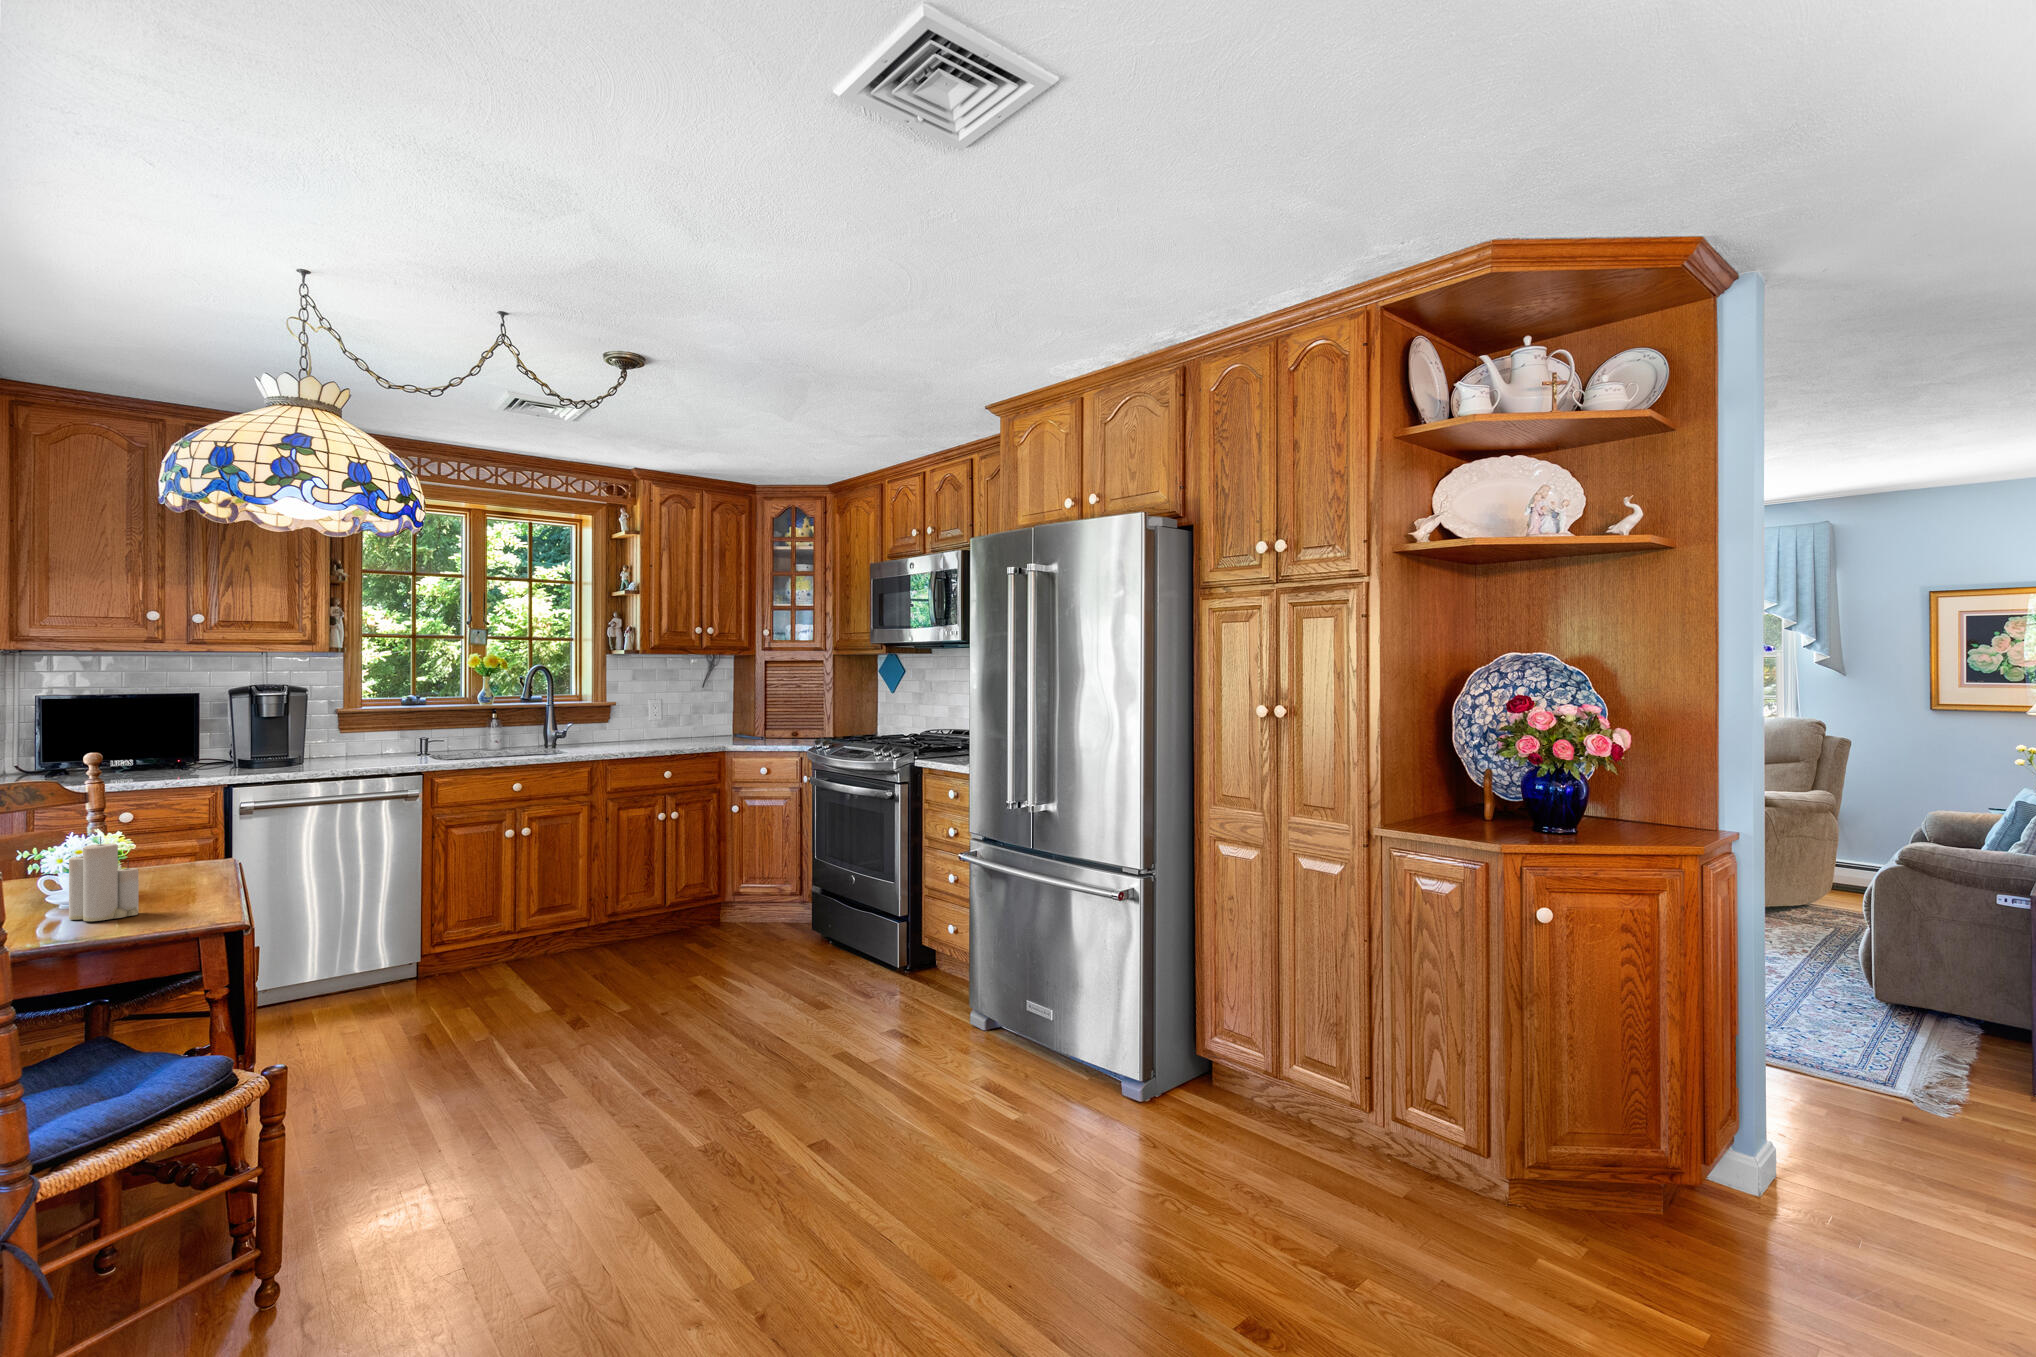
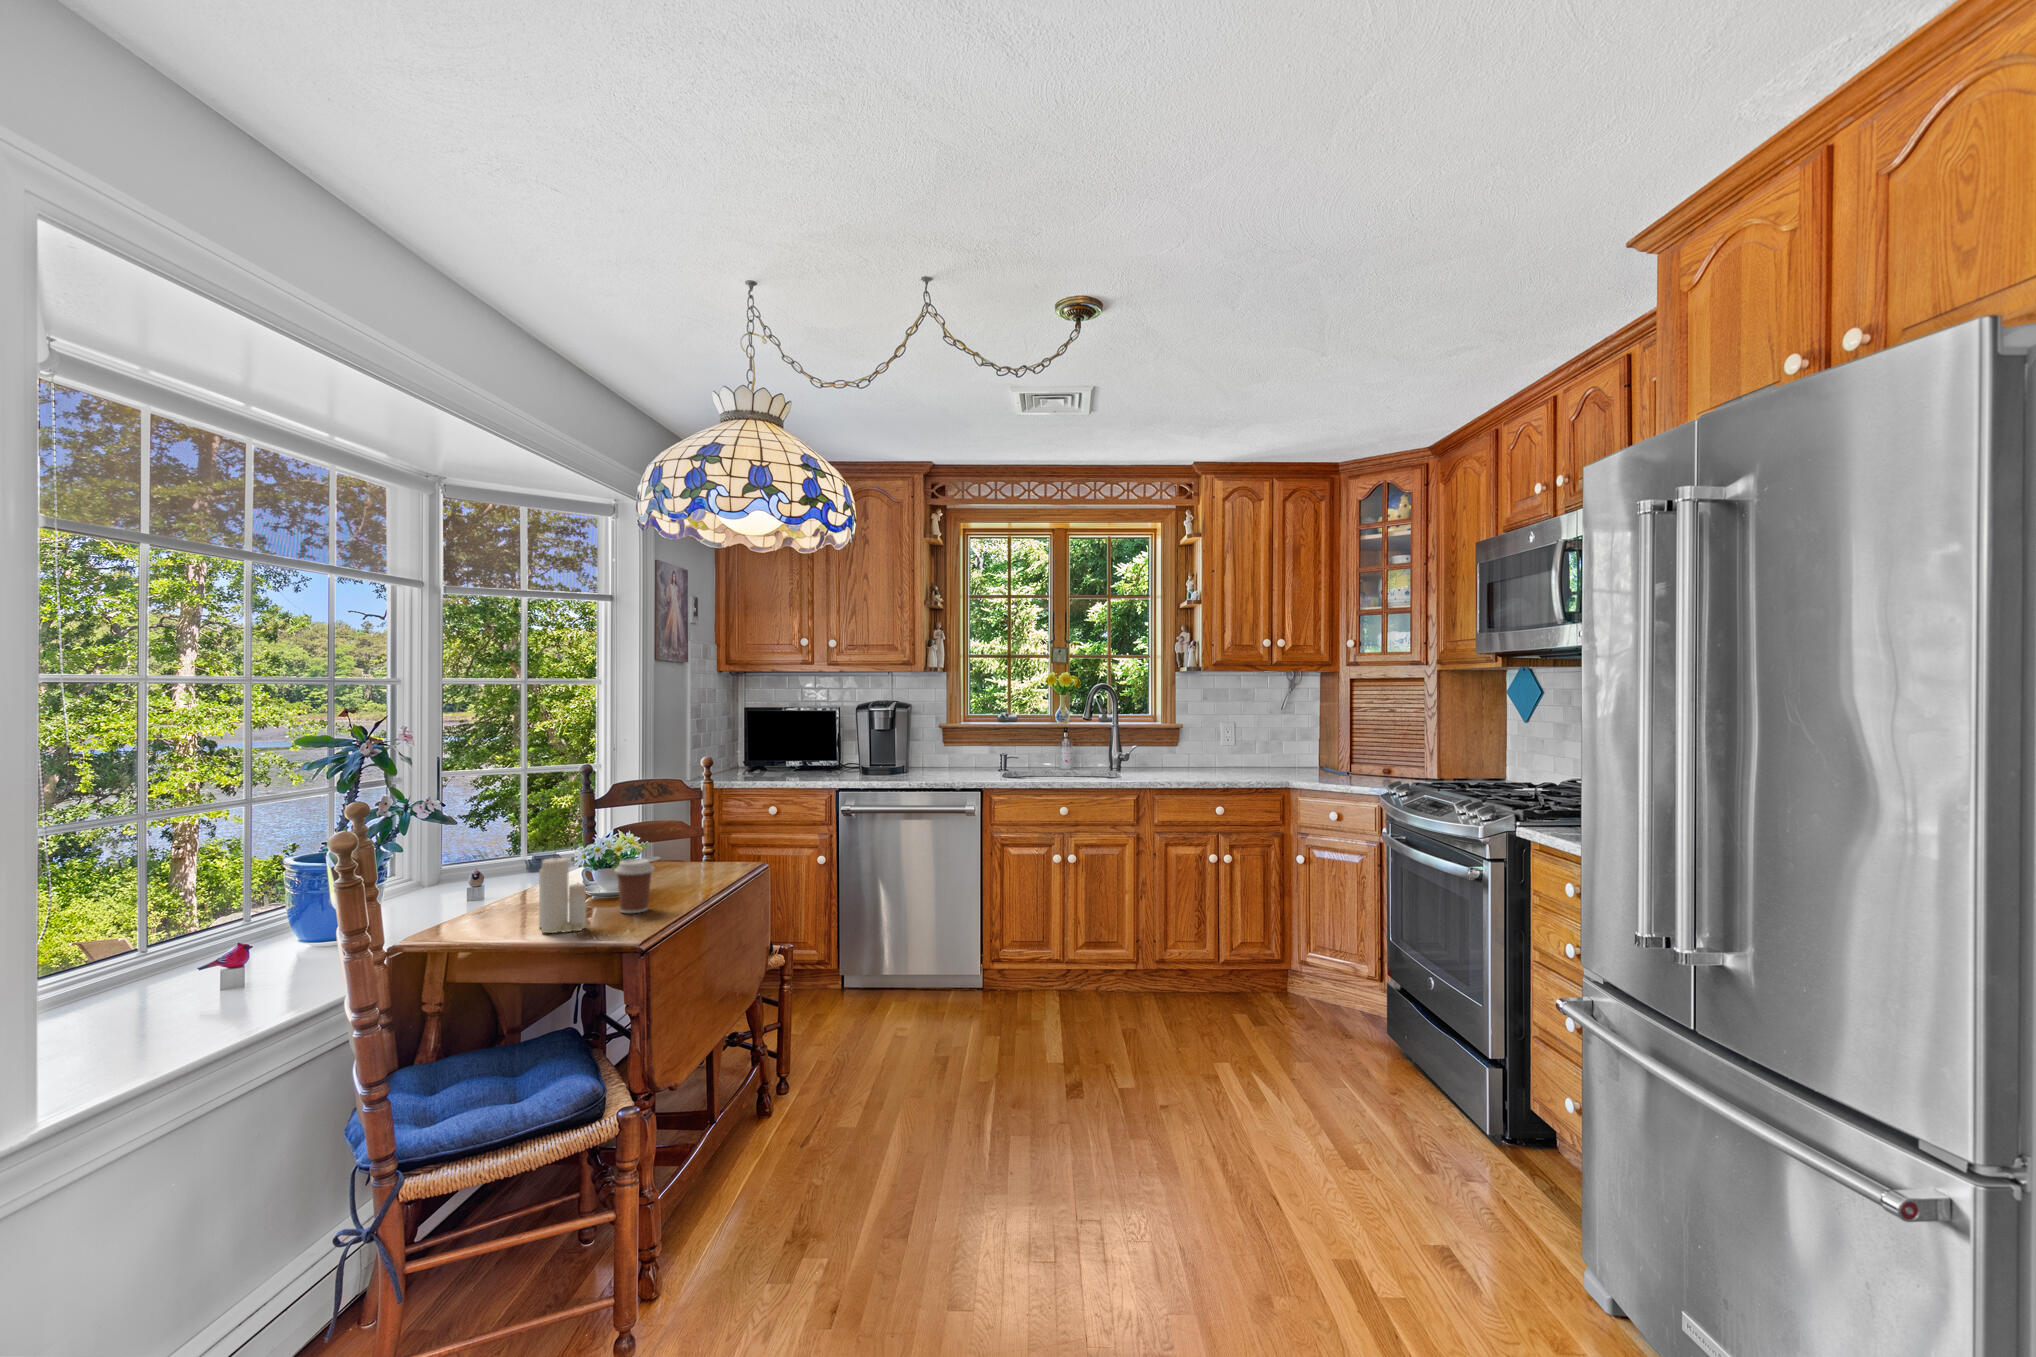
coffee cup: none [146,842,196,898] -> present [614,859,654,913]

